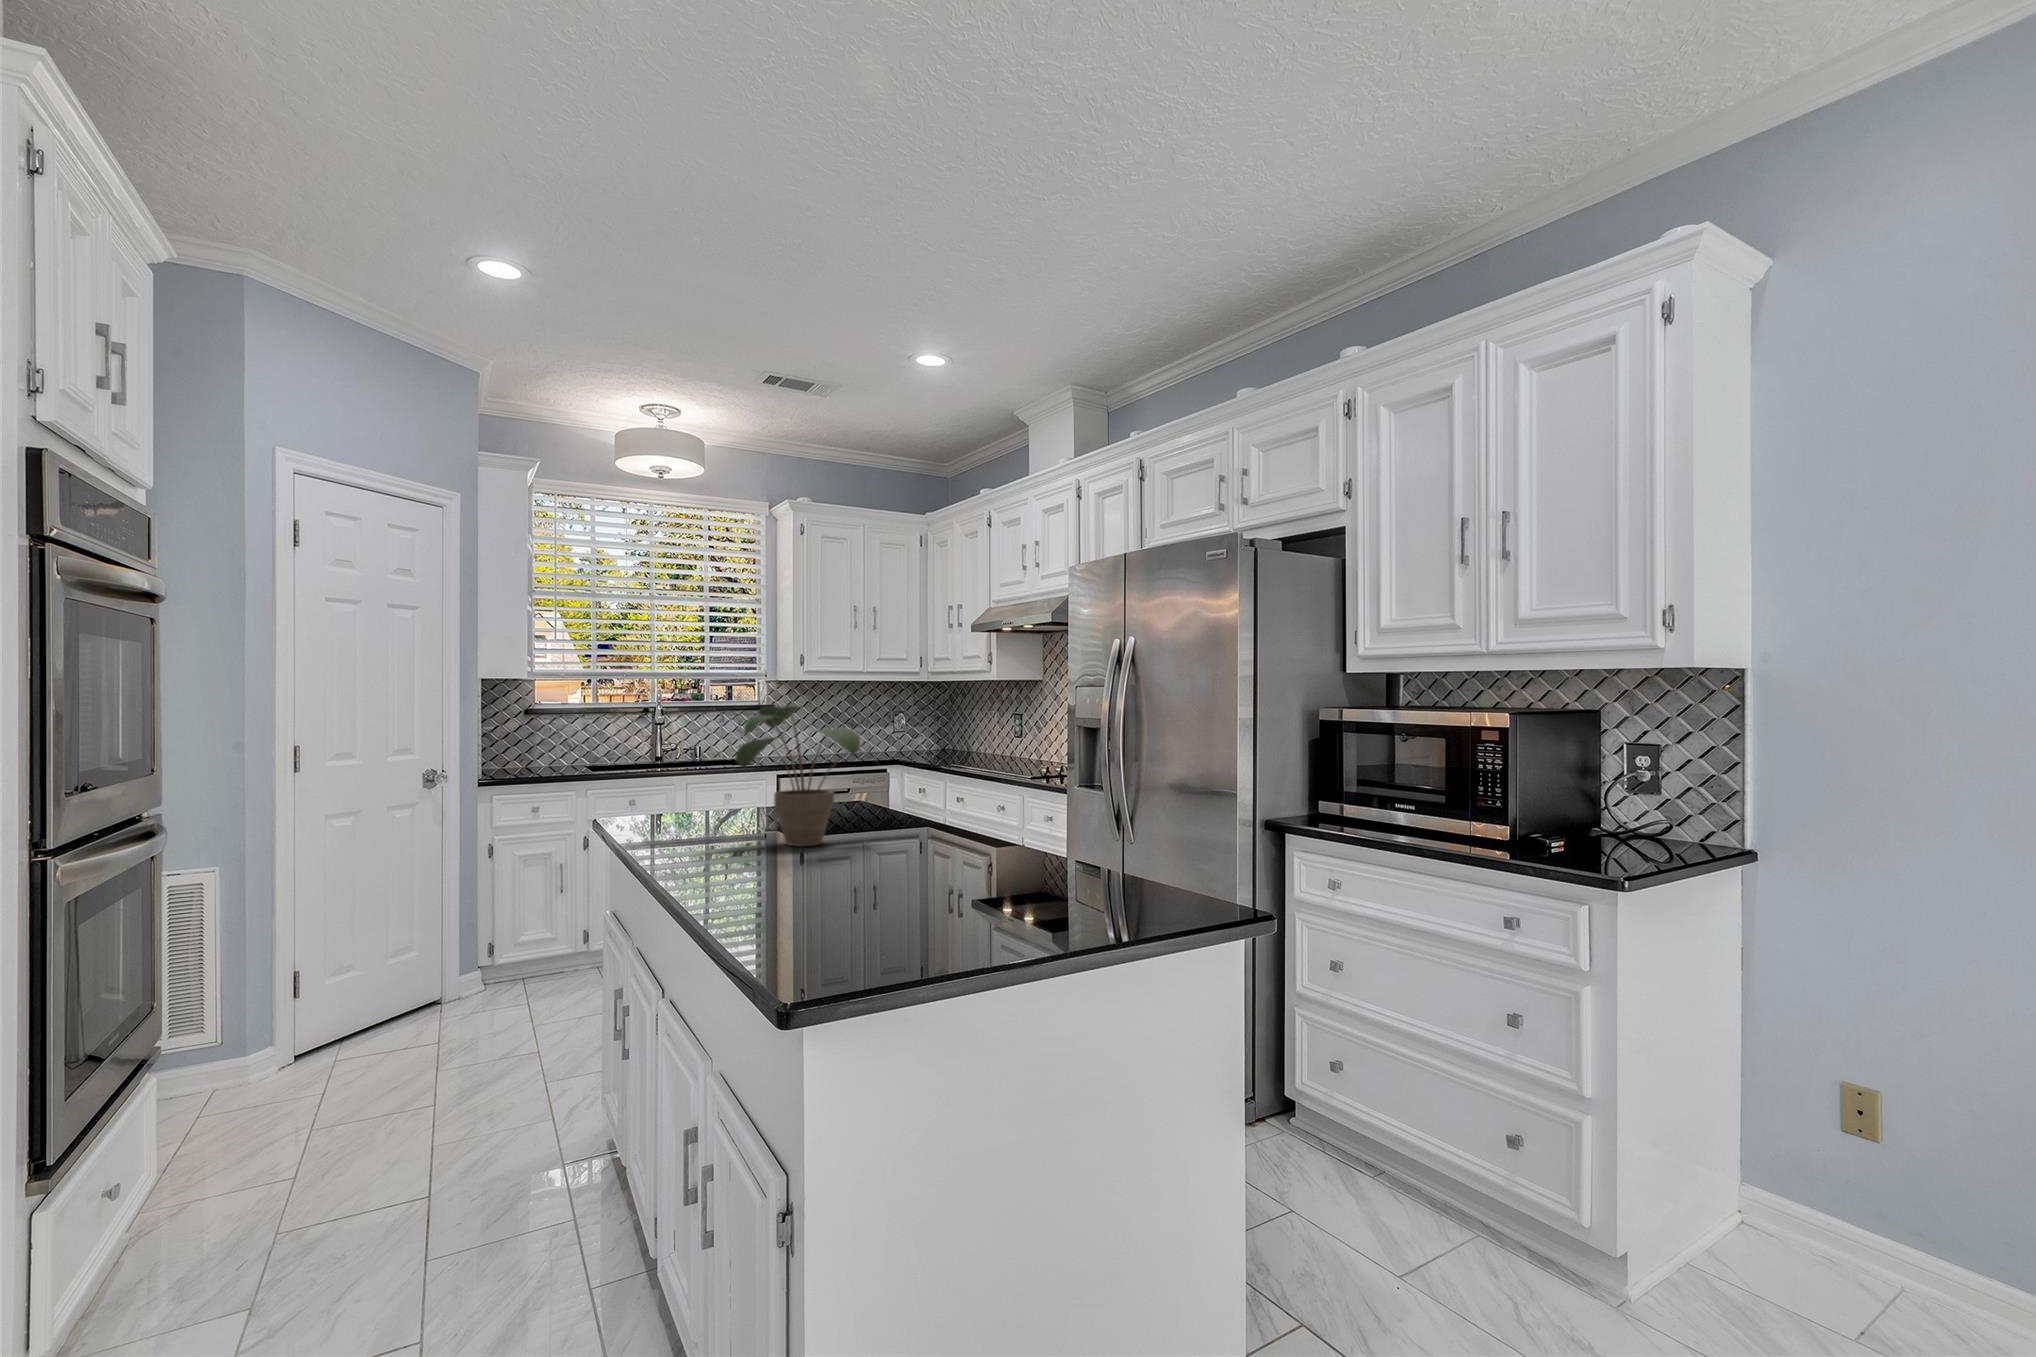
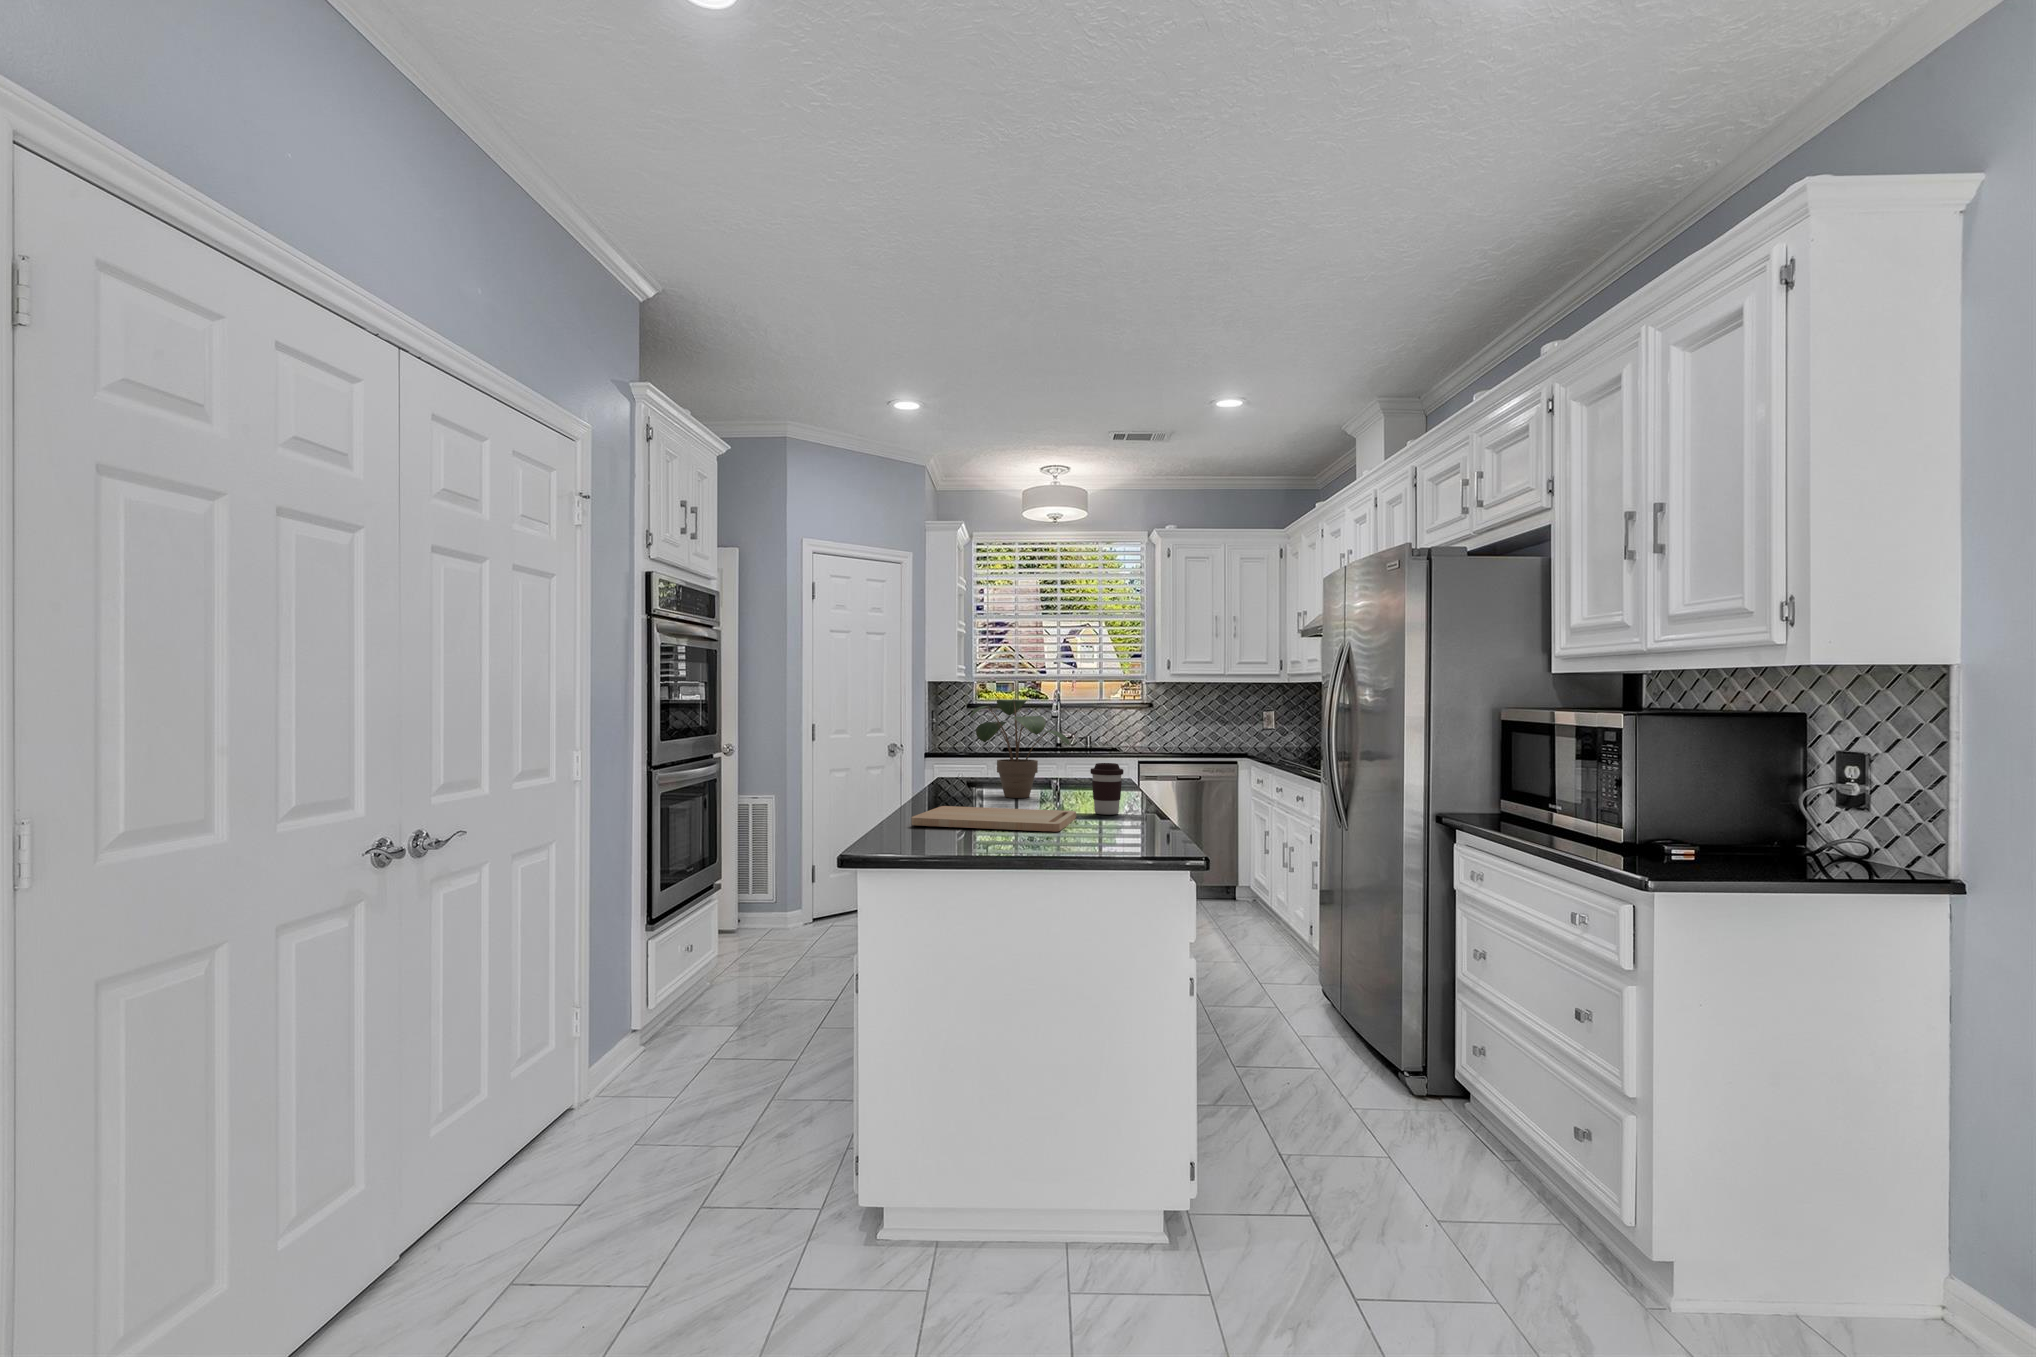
coffee cup: none [963,791,1007,862] -> present [1090,763,1123,815]
cutting board: none [753,862,997,914] -> present [911,806,1076,832]

